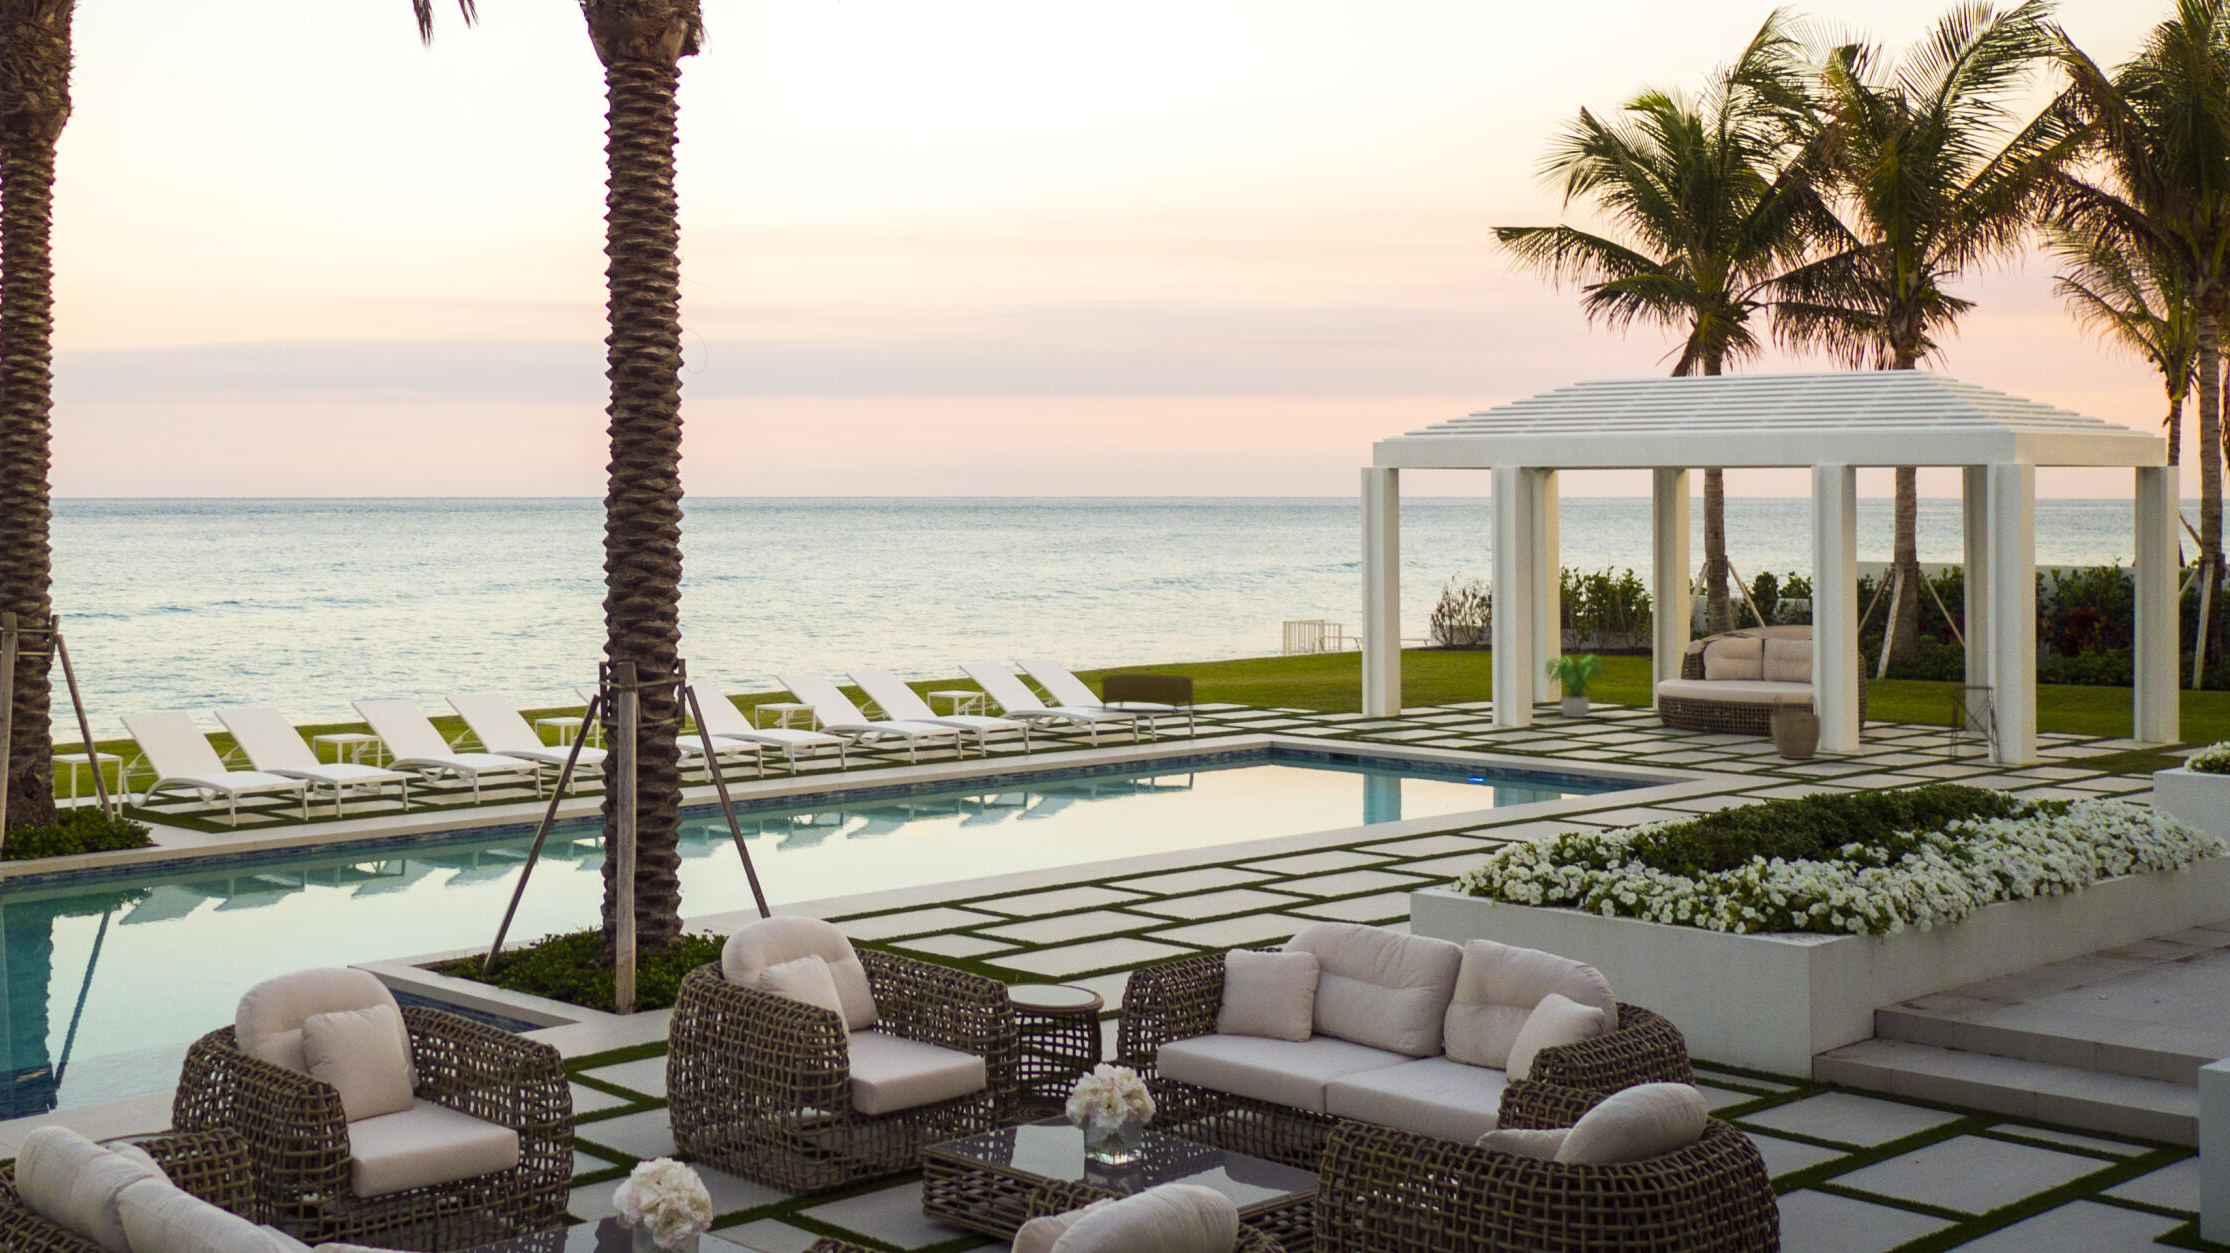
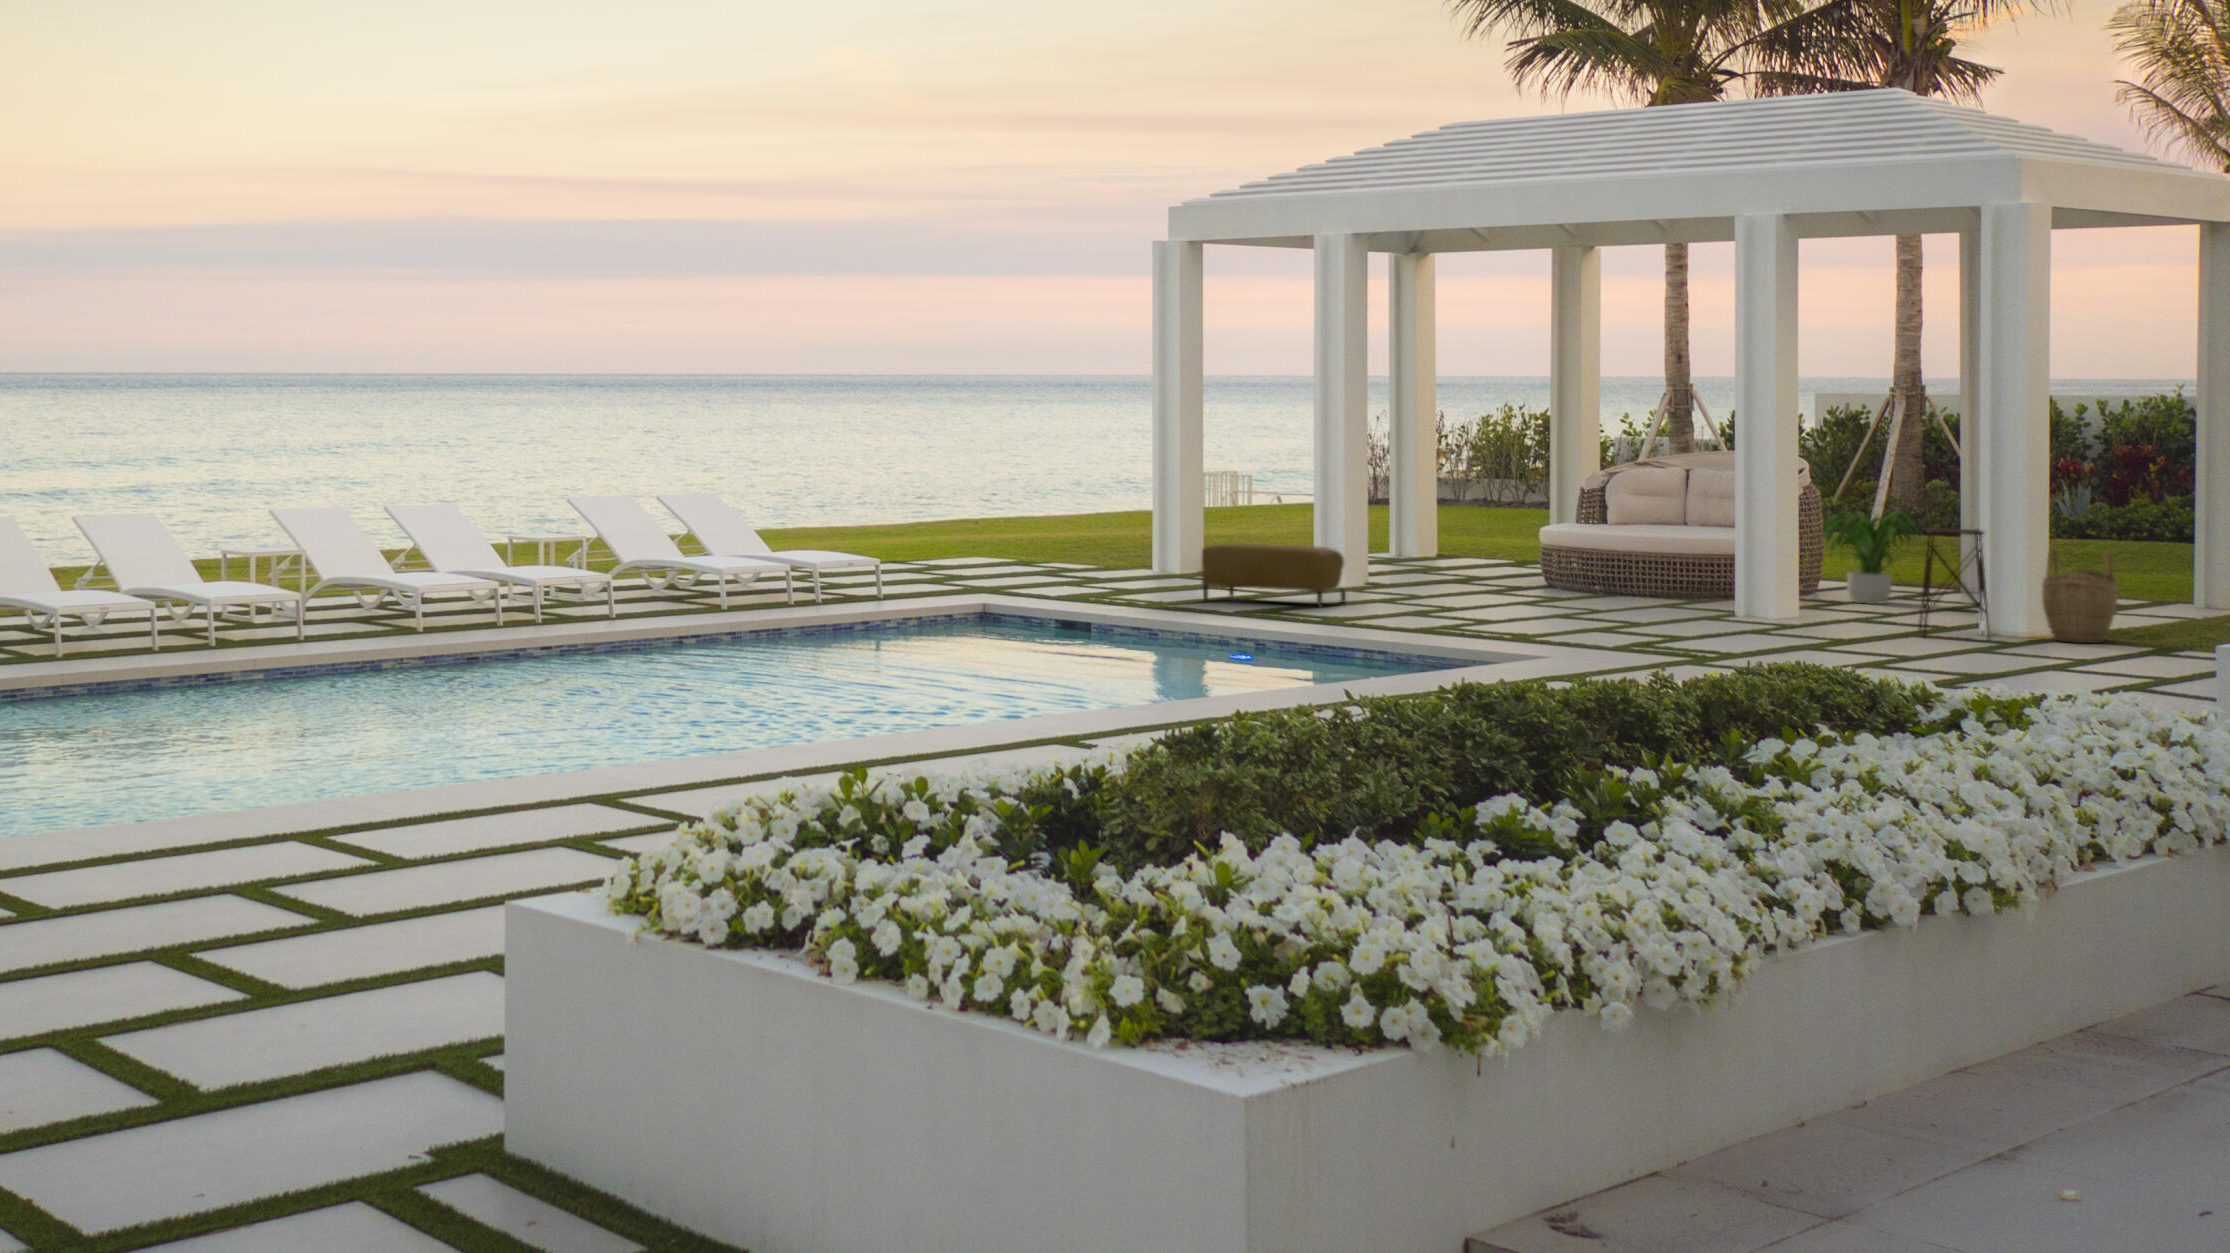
potted plant: present [1546,655,1603,717] -> present [1822,511,1919,604]
ottoman: present [1102,674,1193,714] -> present [1202,543,1346,607]
woven basket: present [1771,697,1821,759] -> present [2042,549,2118,643]

